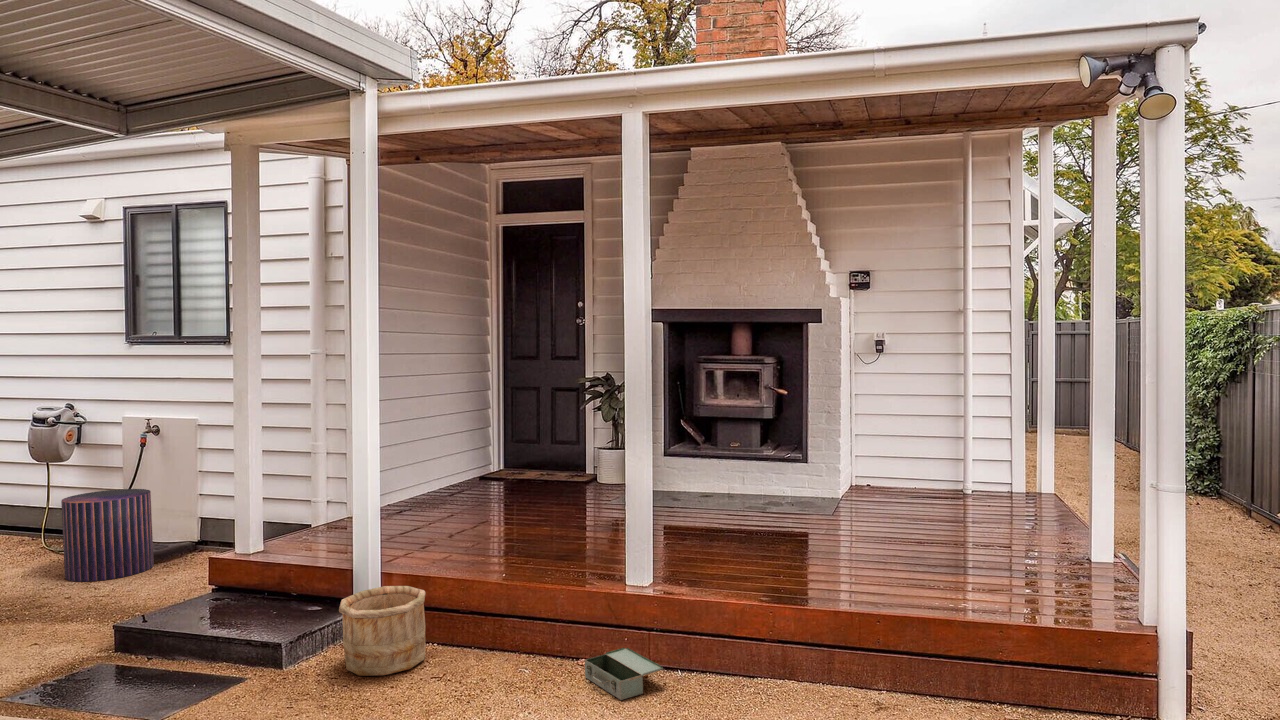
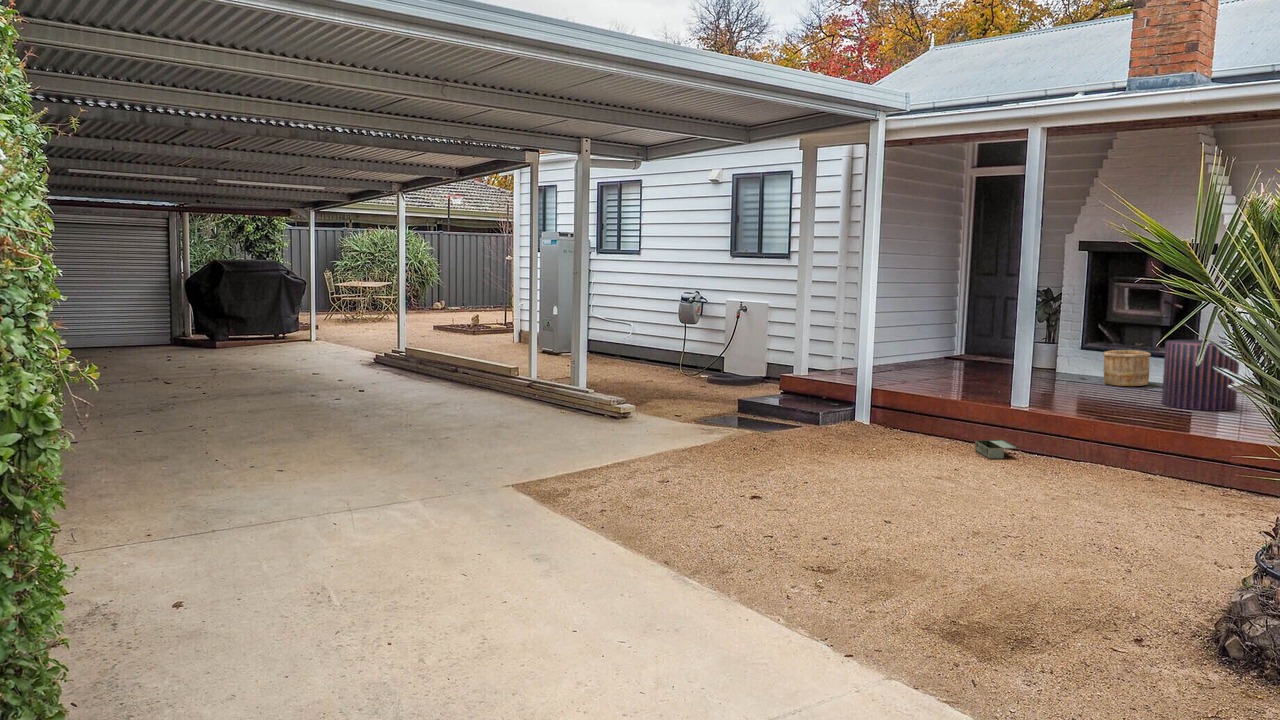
pouf: present [61,489,154,582] -> present [1162,340,1239,411]
wooden bucket: present [339,586,426,676] -> present [1103,350,1151,386]

